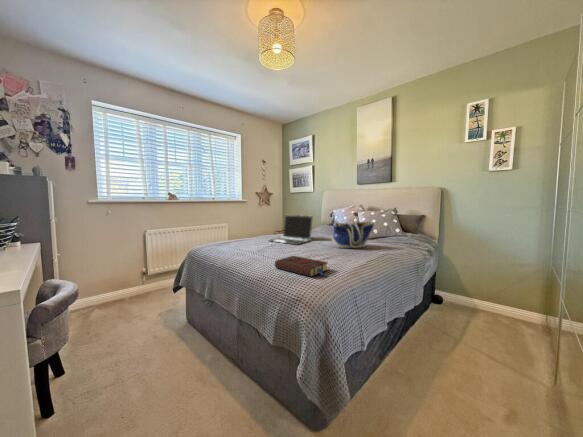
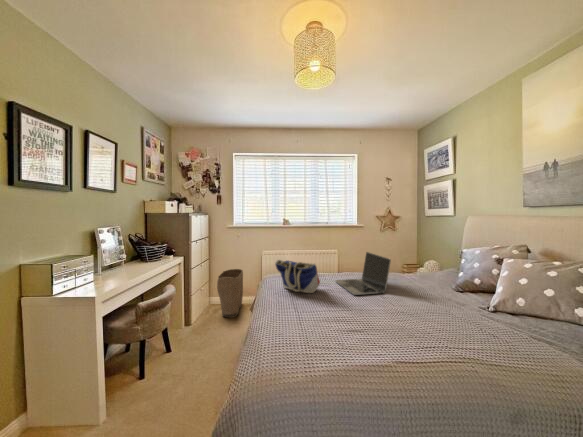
tote bag: present [332,221,374,248] -> present [275,260,320,293]
laundry basket: none [90,256,130,316] -> present [217,269,243,317]
book: present [275,256,328,277] -> none [262,315,303,362]

